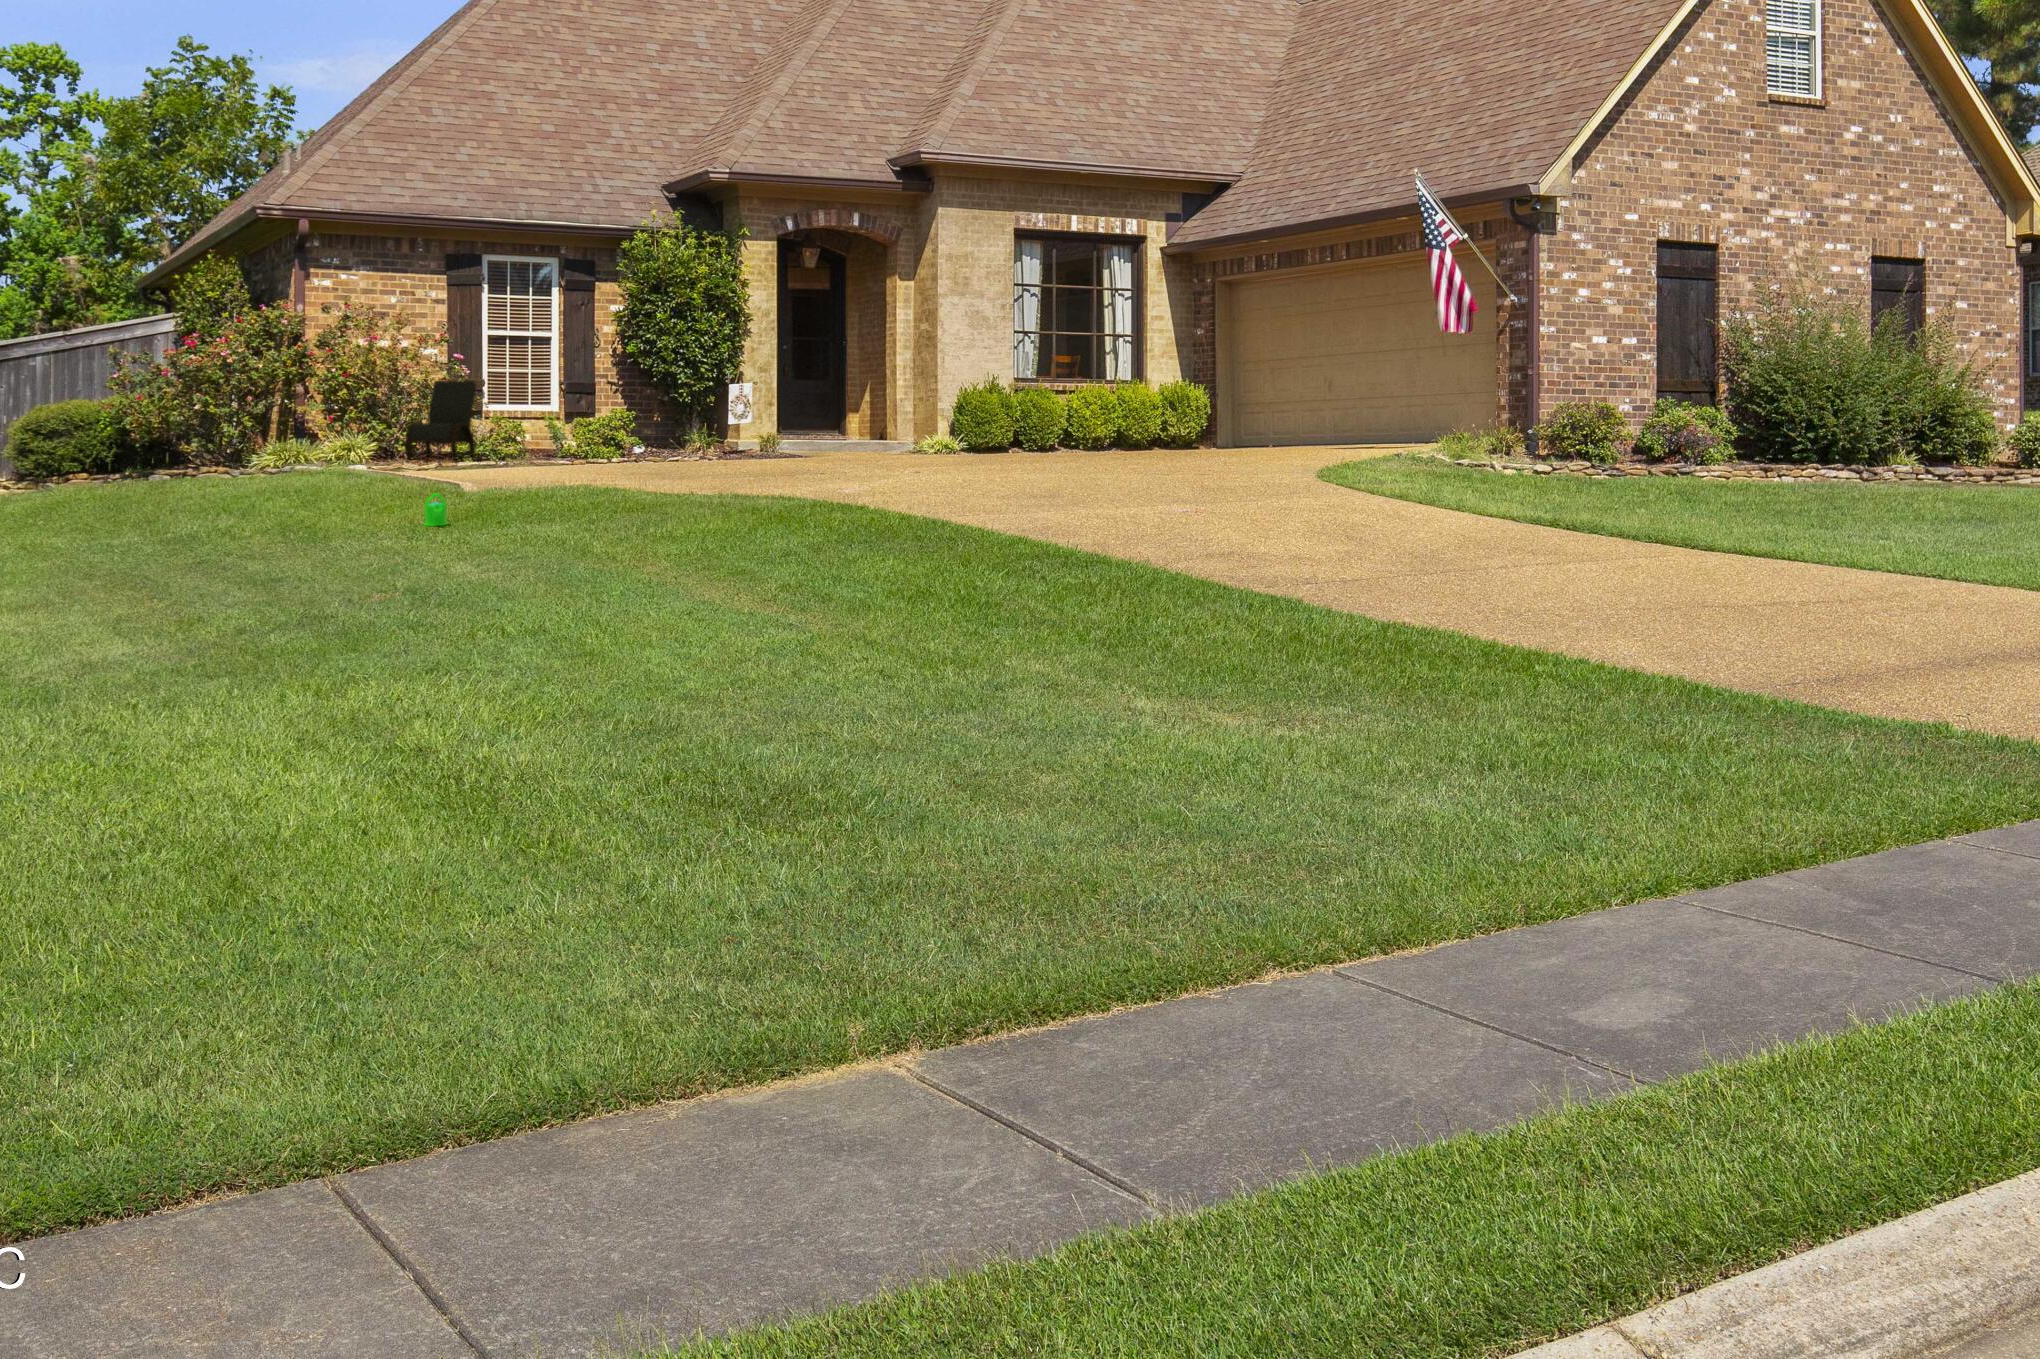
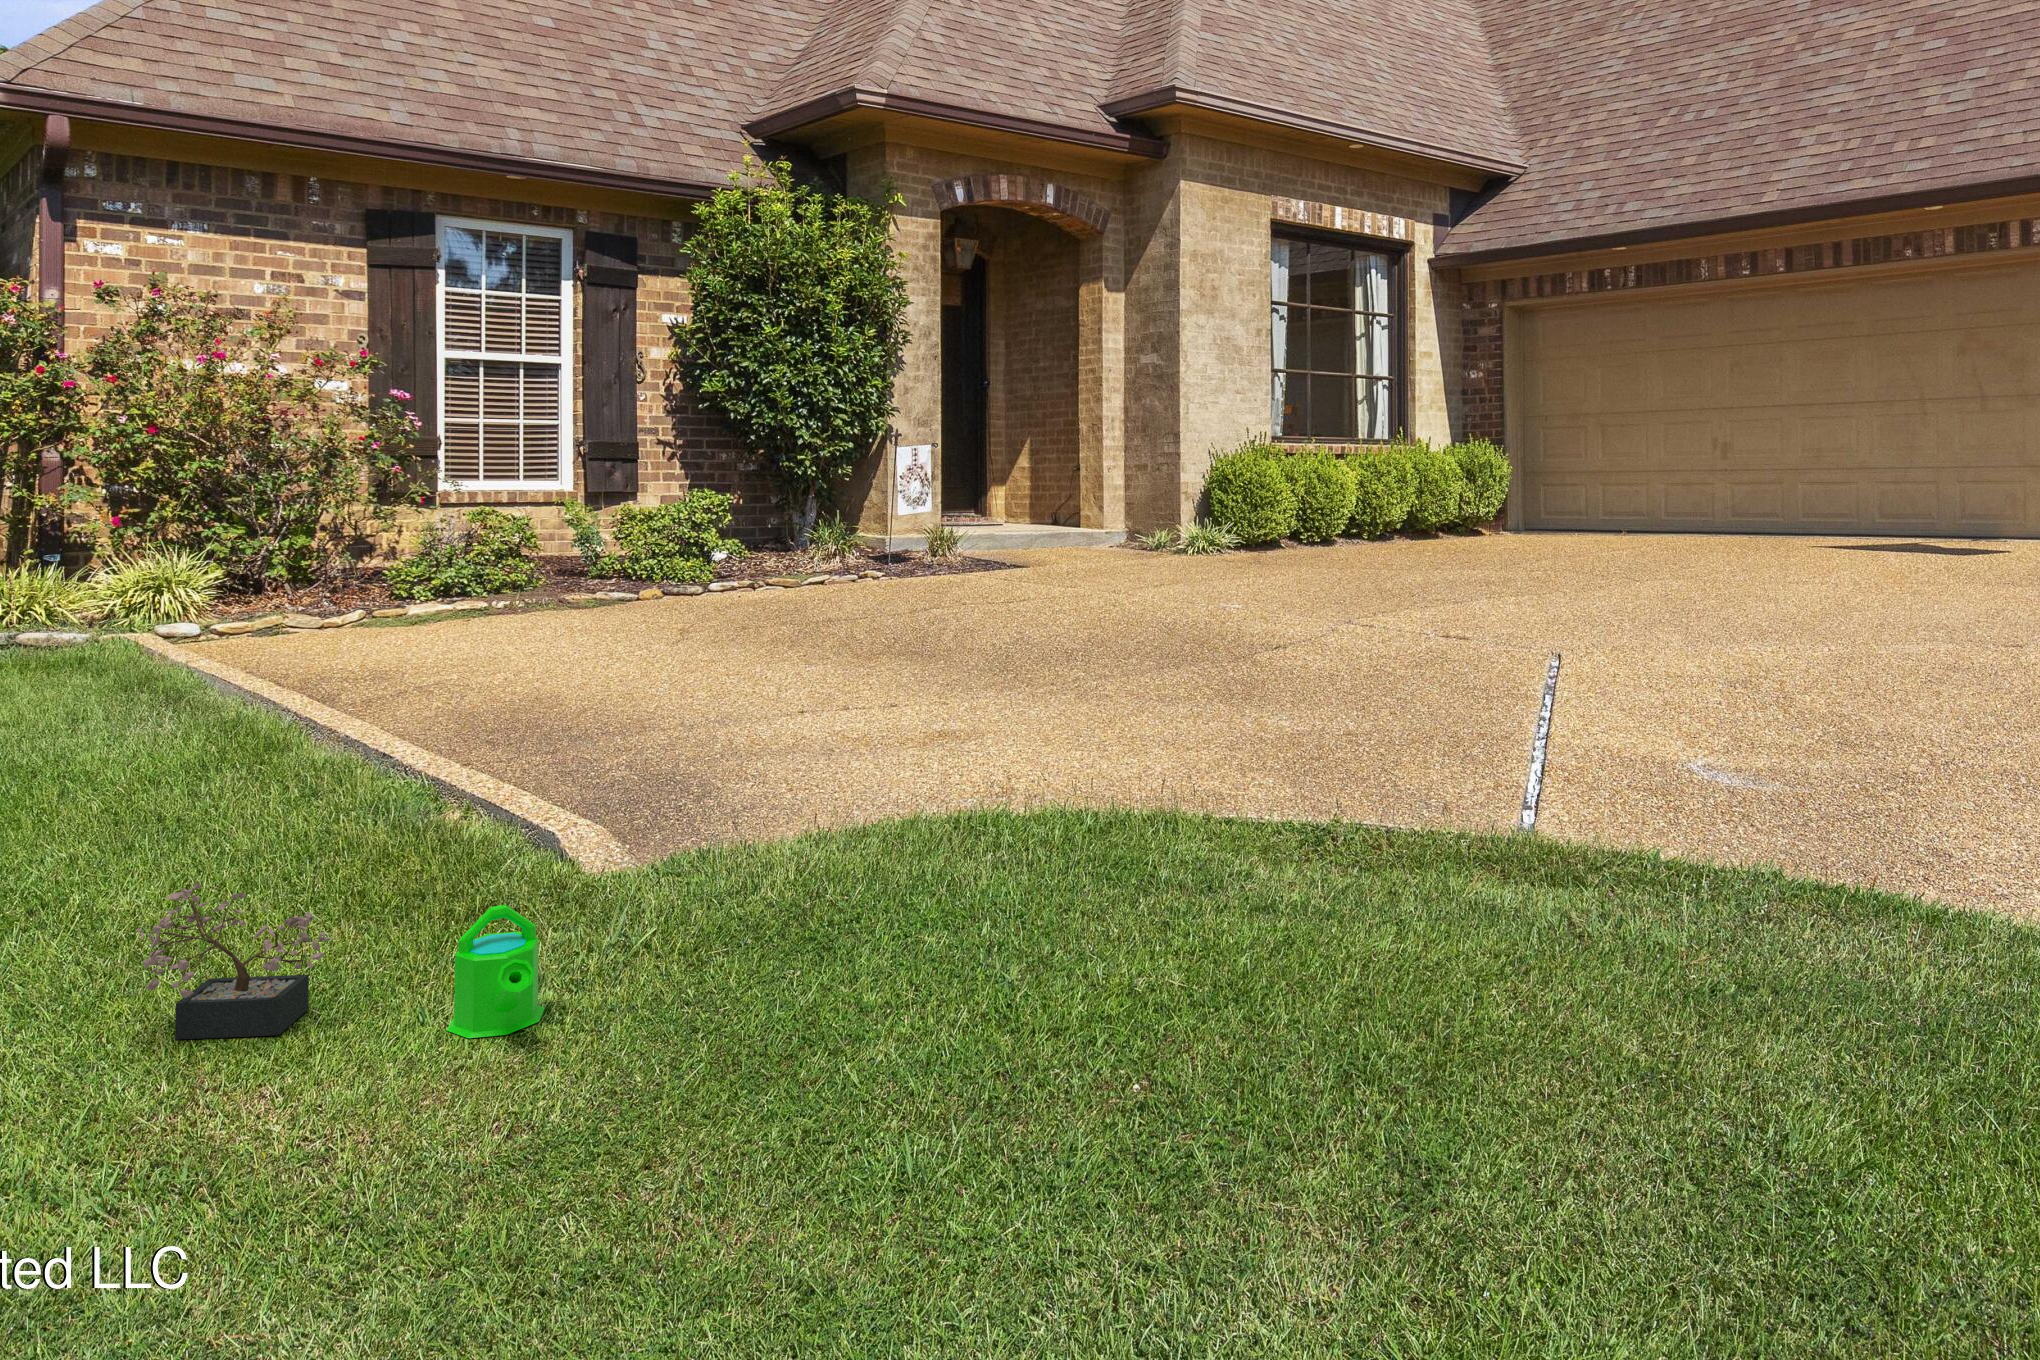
lounge chair: present [405,381,476,459] -> none [279,438,425,591]
decorative plant: none [348,486,396,525] -> present [136,883,331,1040]

